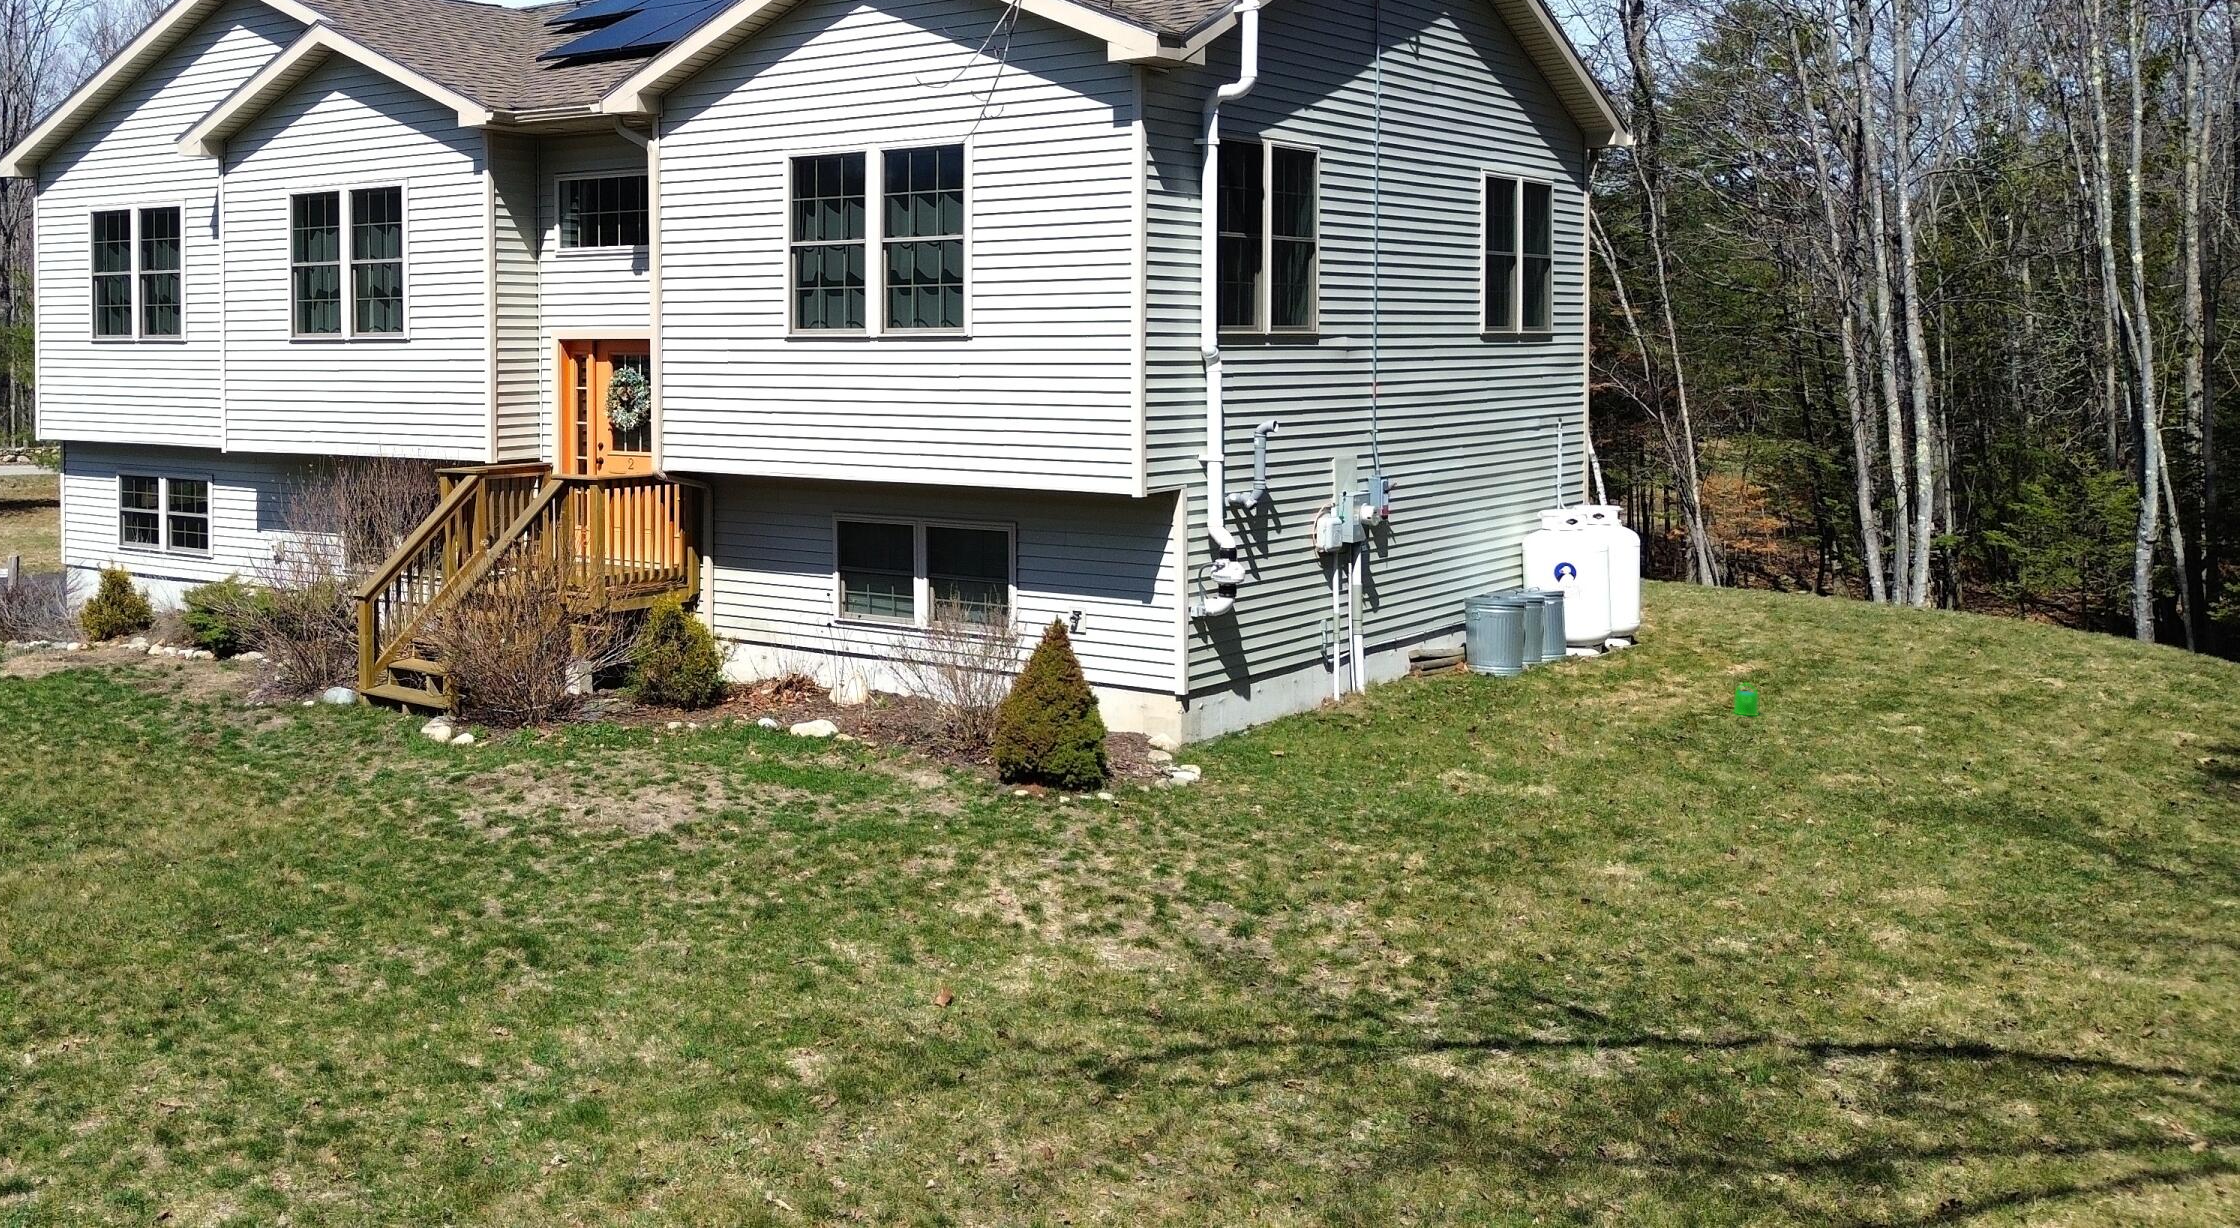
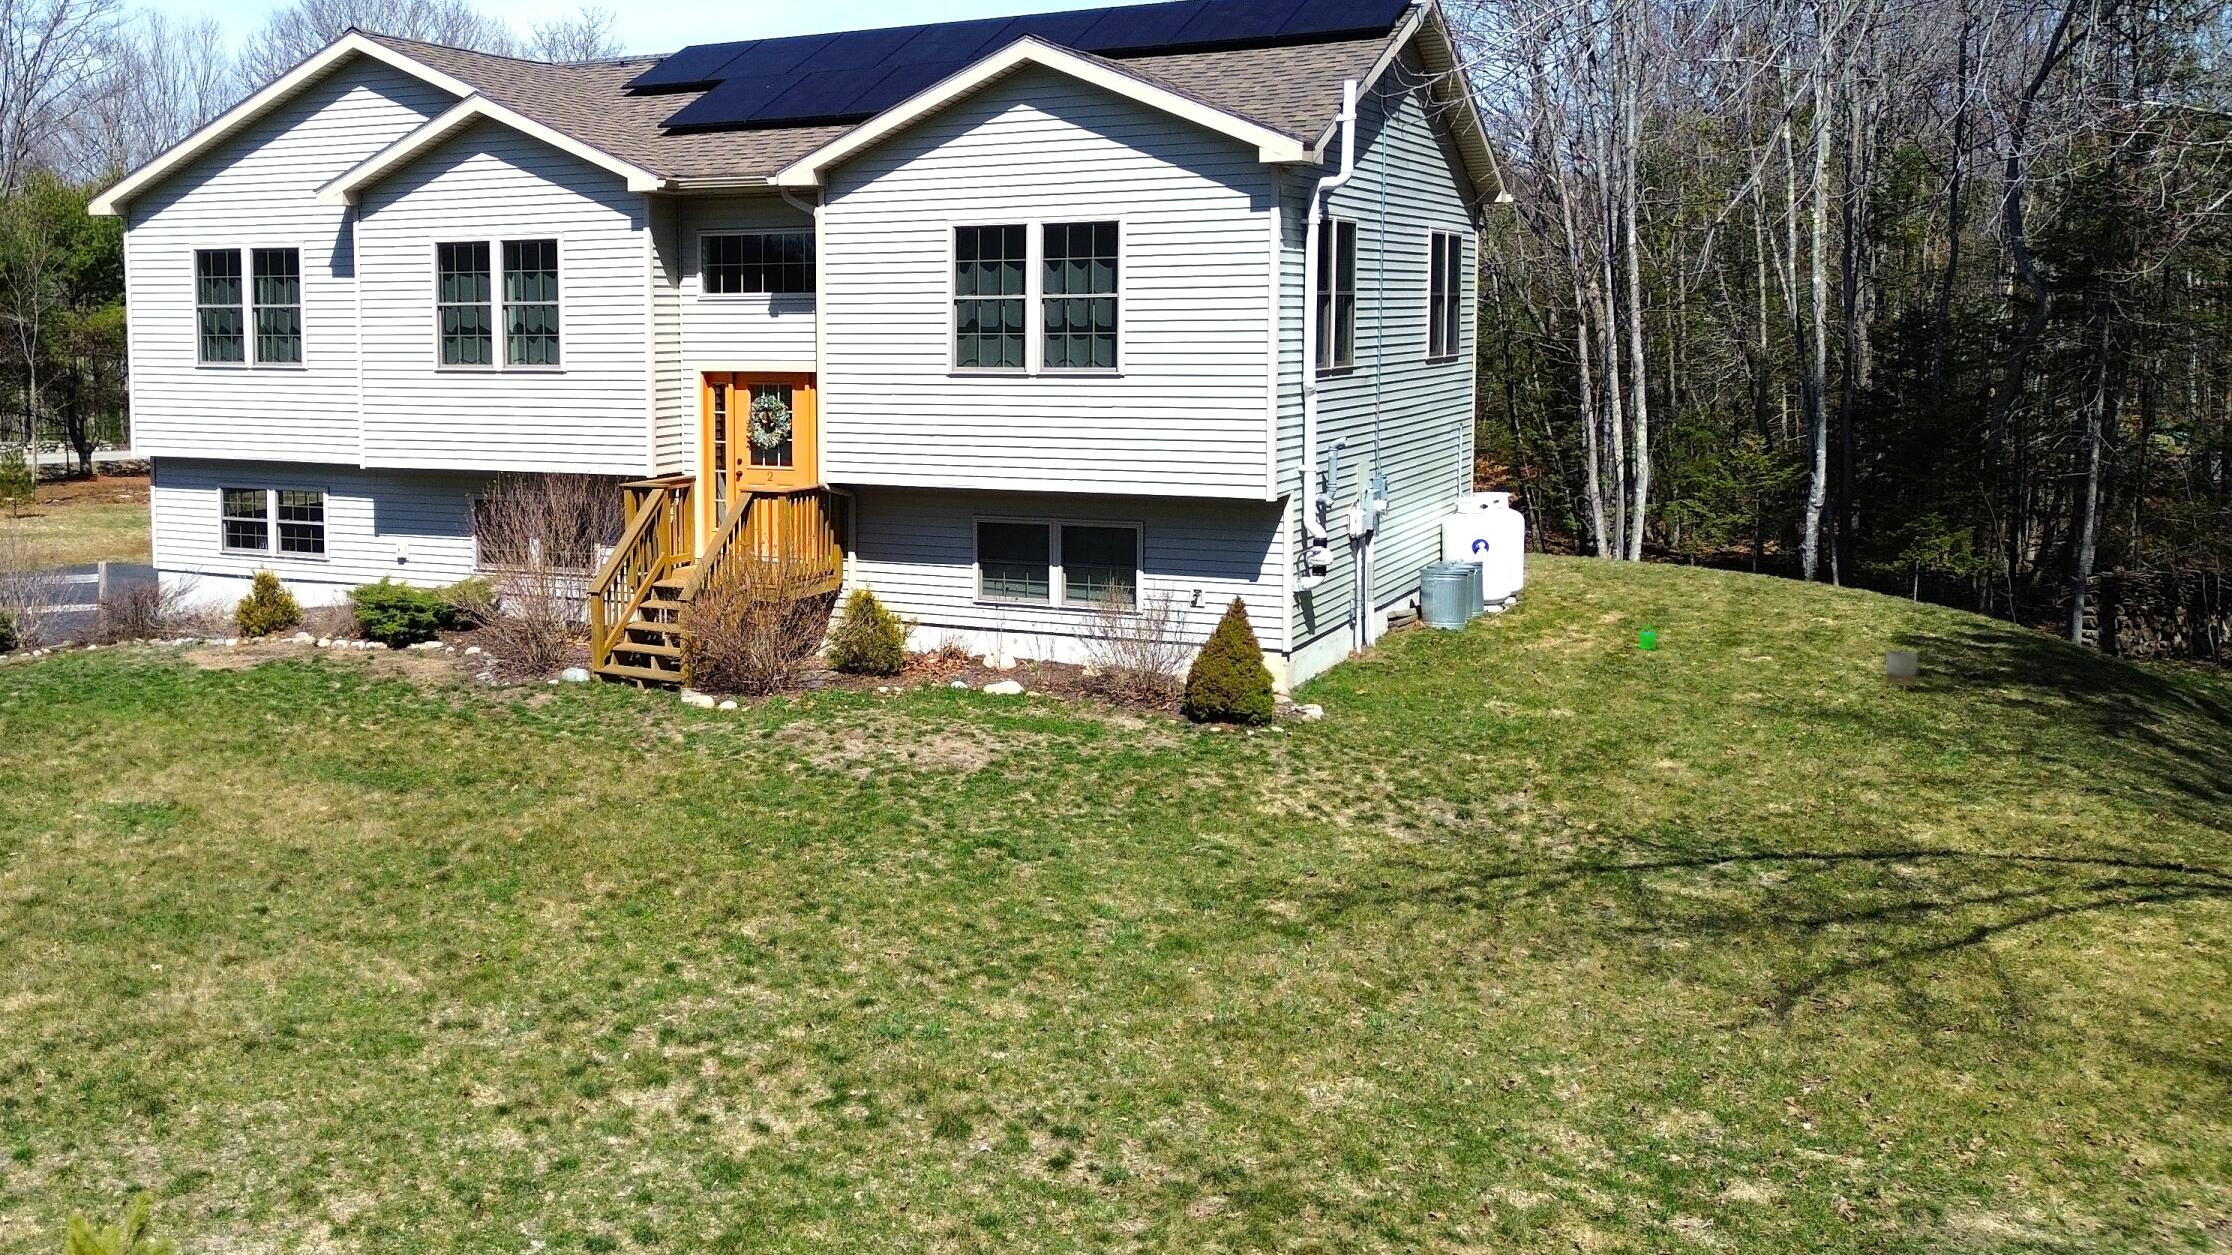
planter: none [2059,731,2105,789] -> present [1885,651,1917,689]

